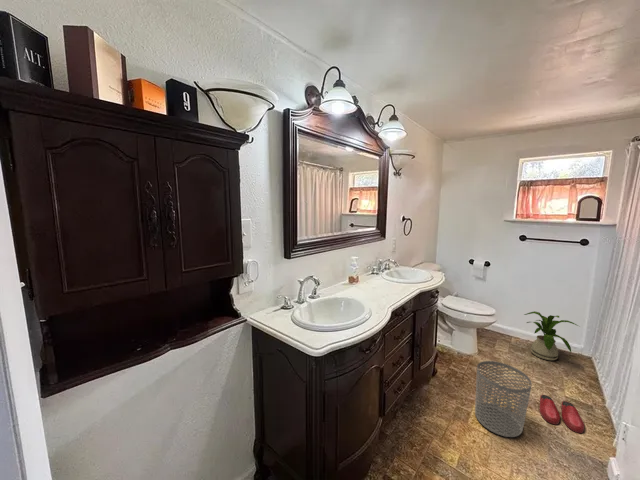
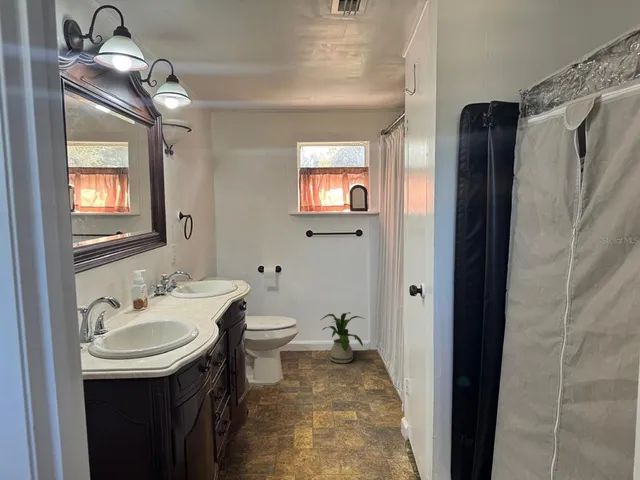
waste bin: present [475,361,532,437] -> none [294,369,344,445]
slippers: present [539,395,584,433] -> none [348,392,384,416]

